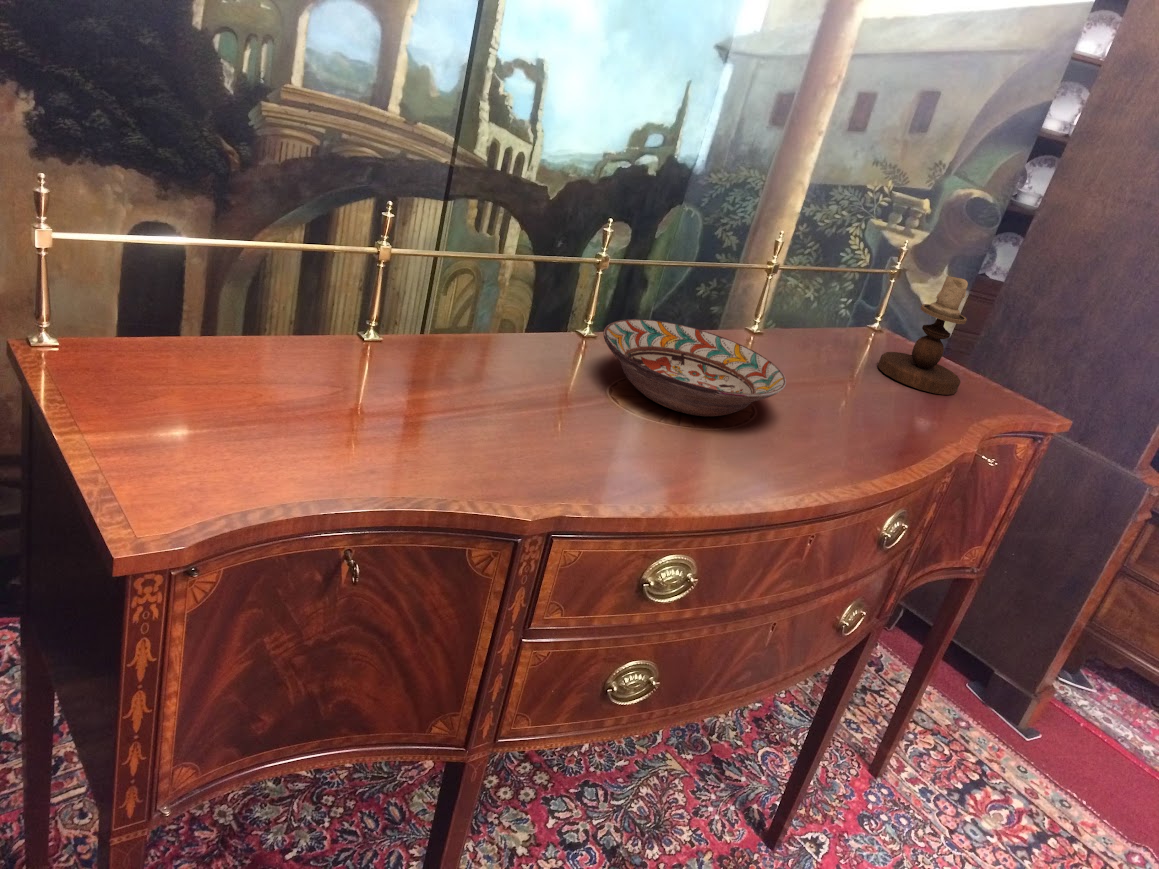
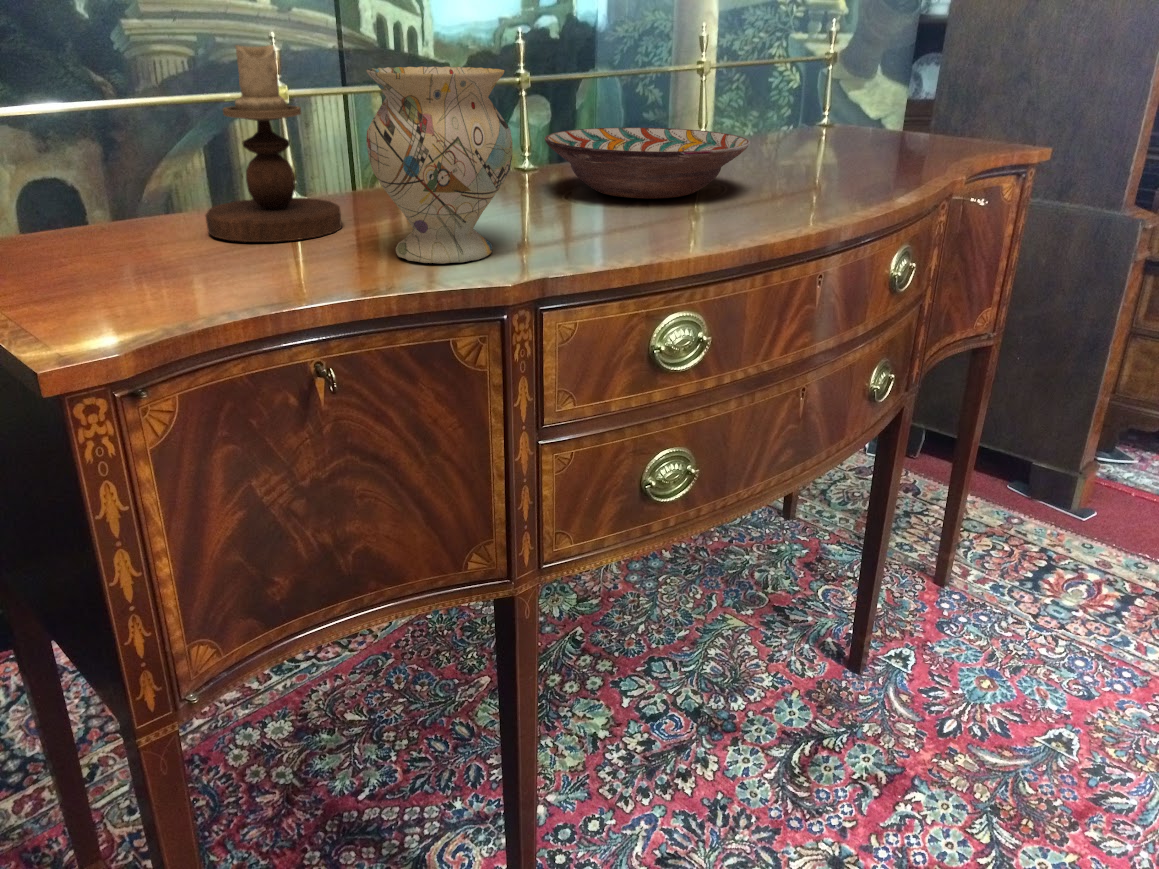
candlestick: present [878,276,968,395] -> present [206,45,342,242]
vase: none [434,289,571,476] -> present [366,66,513,264]

